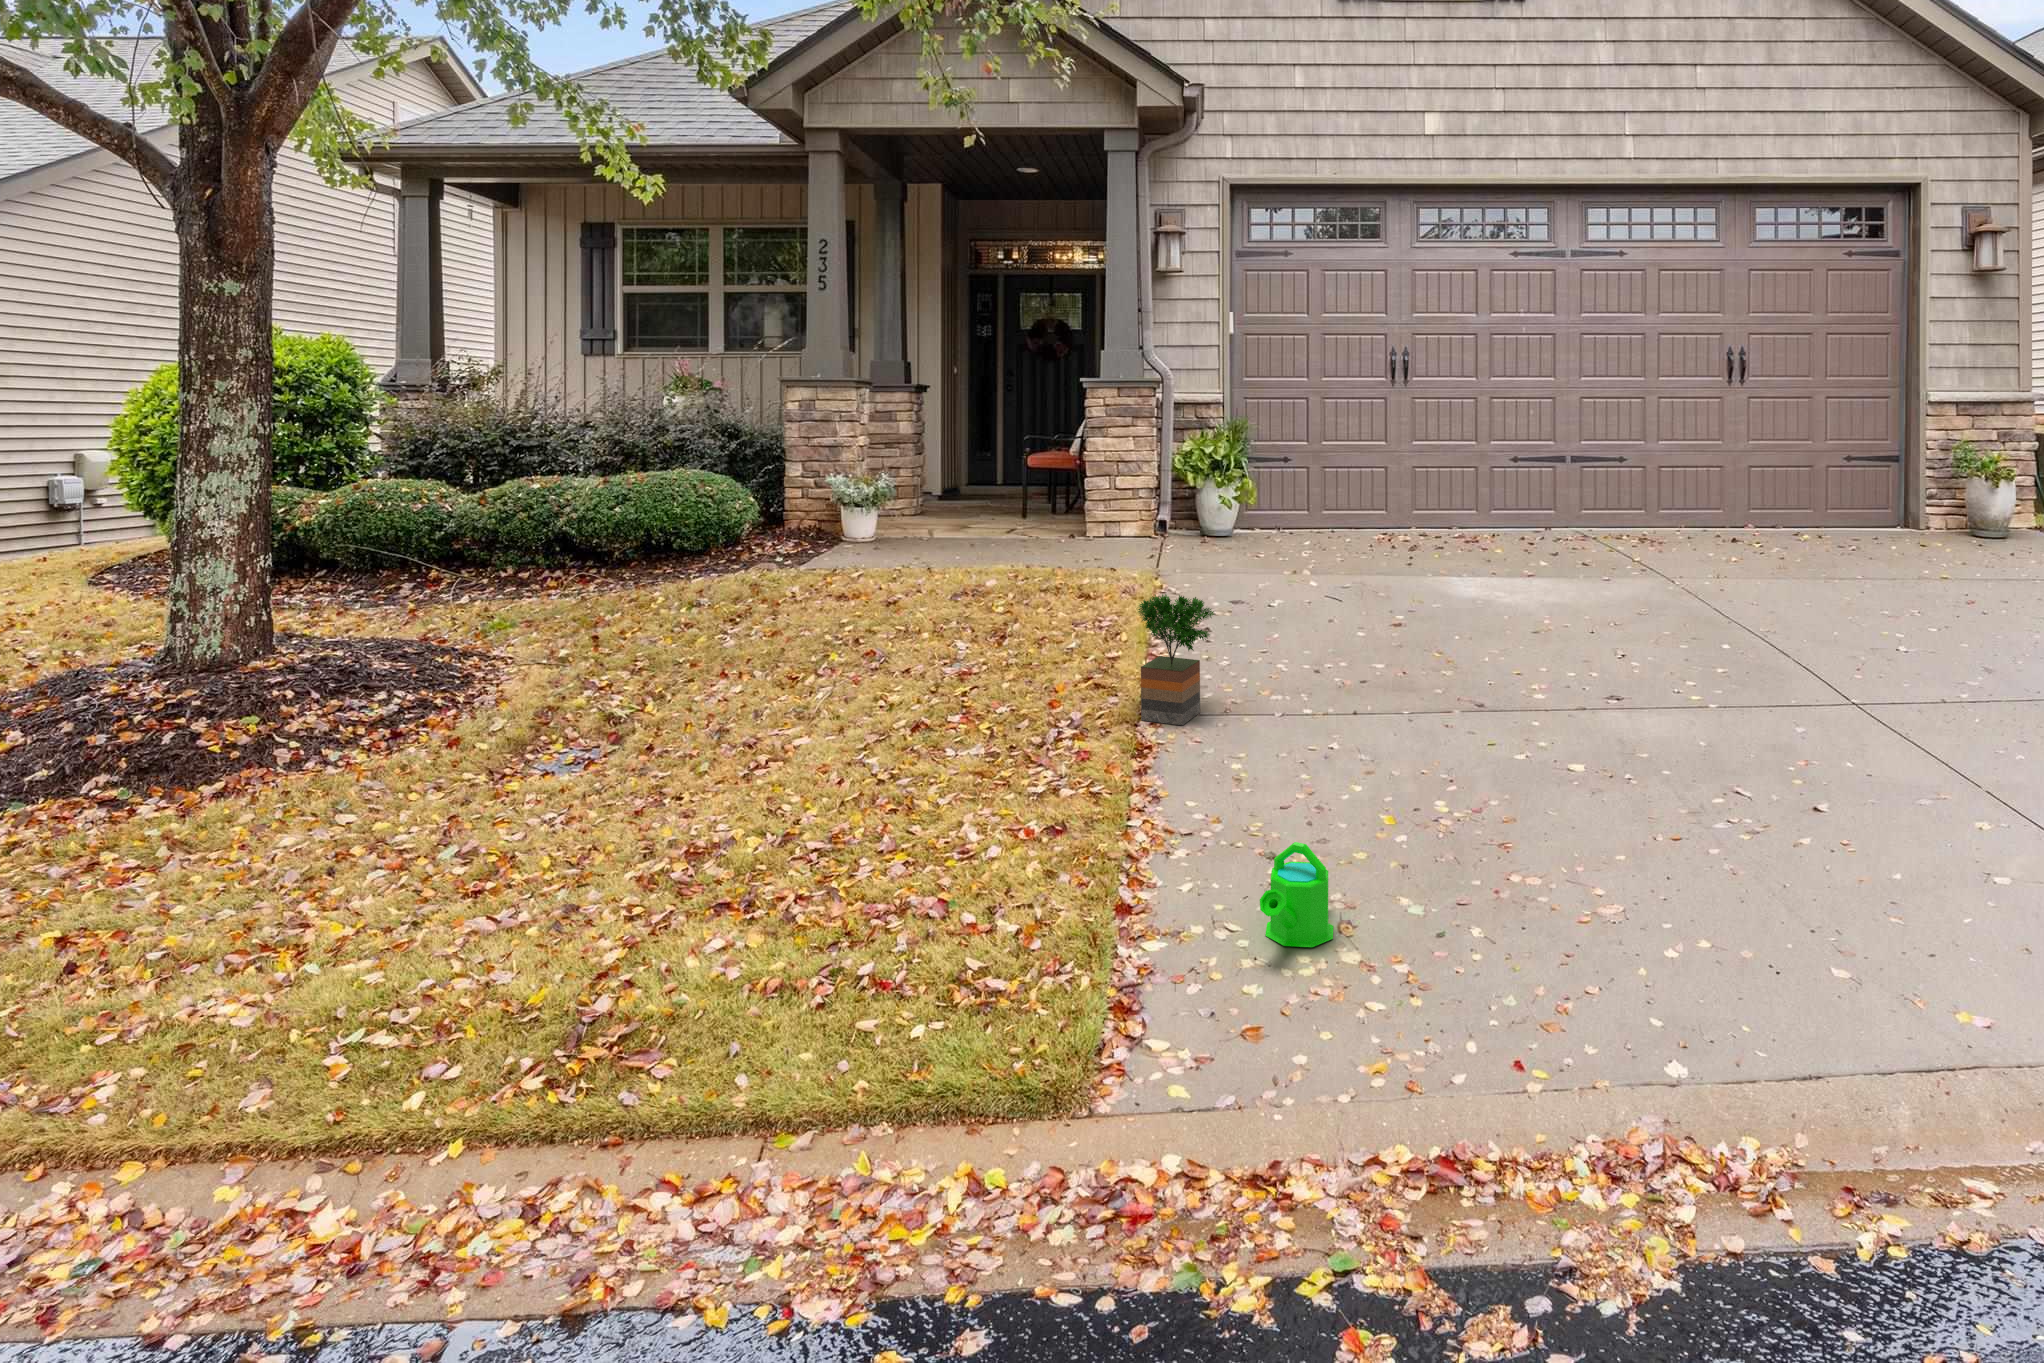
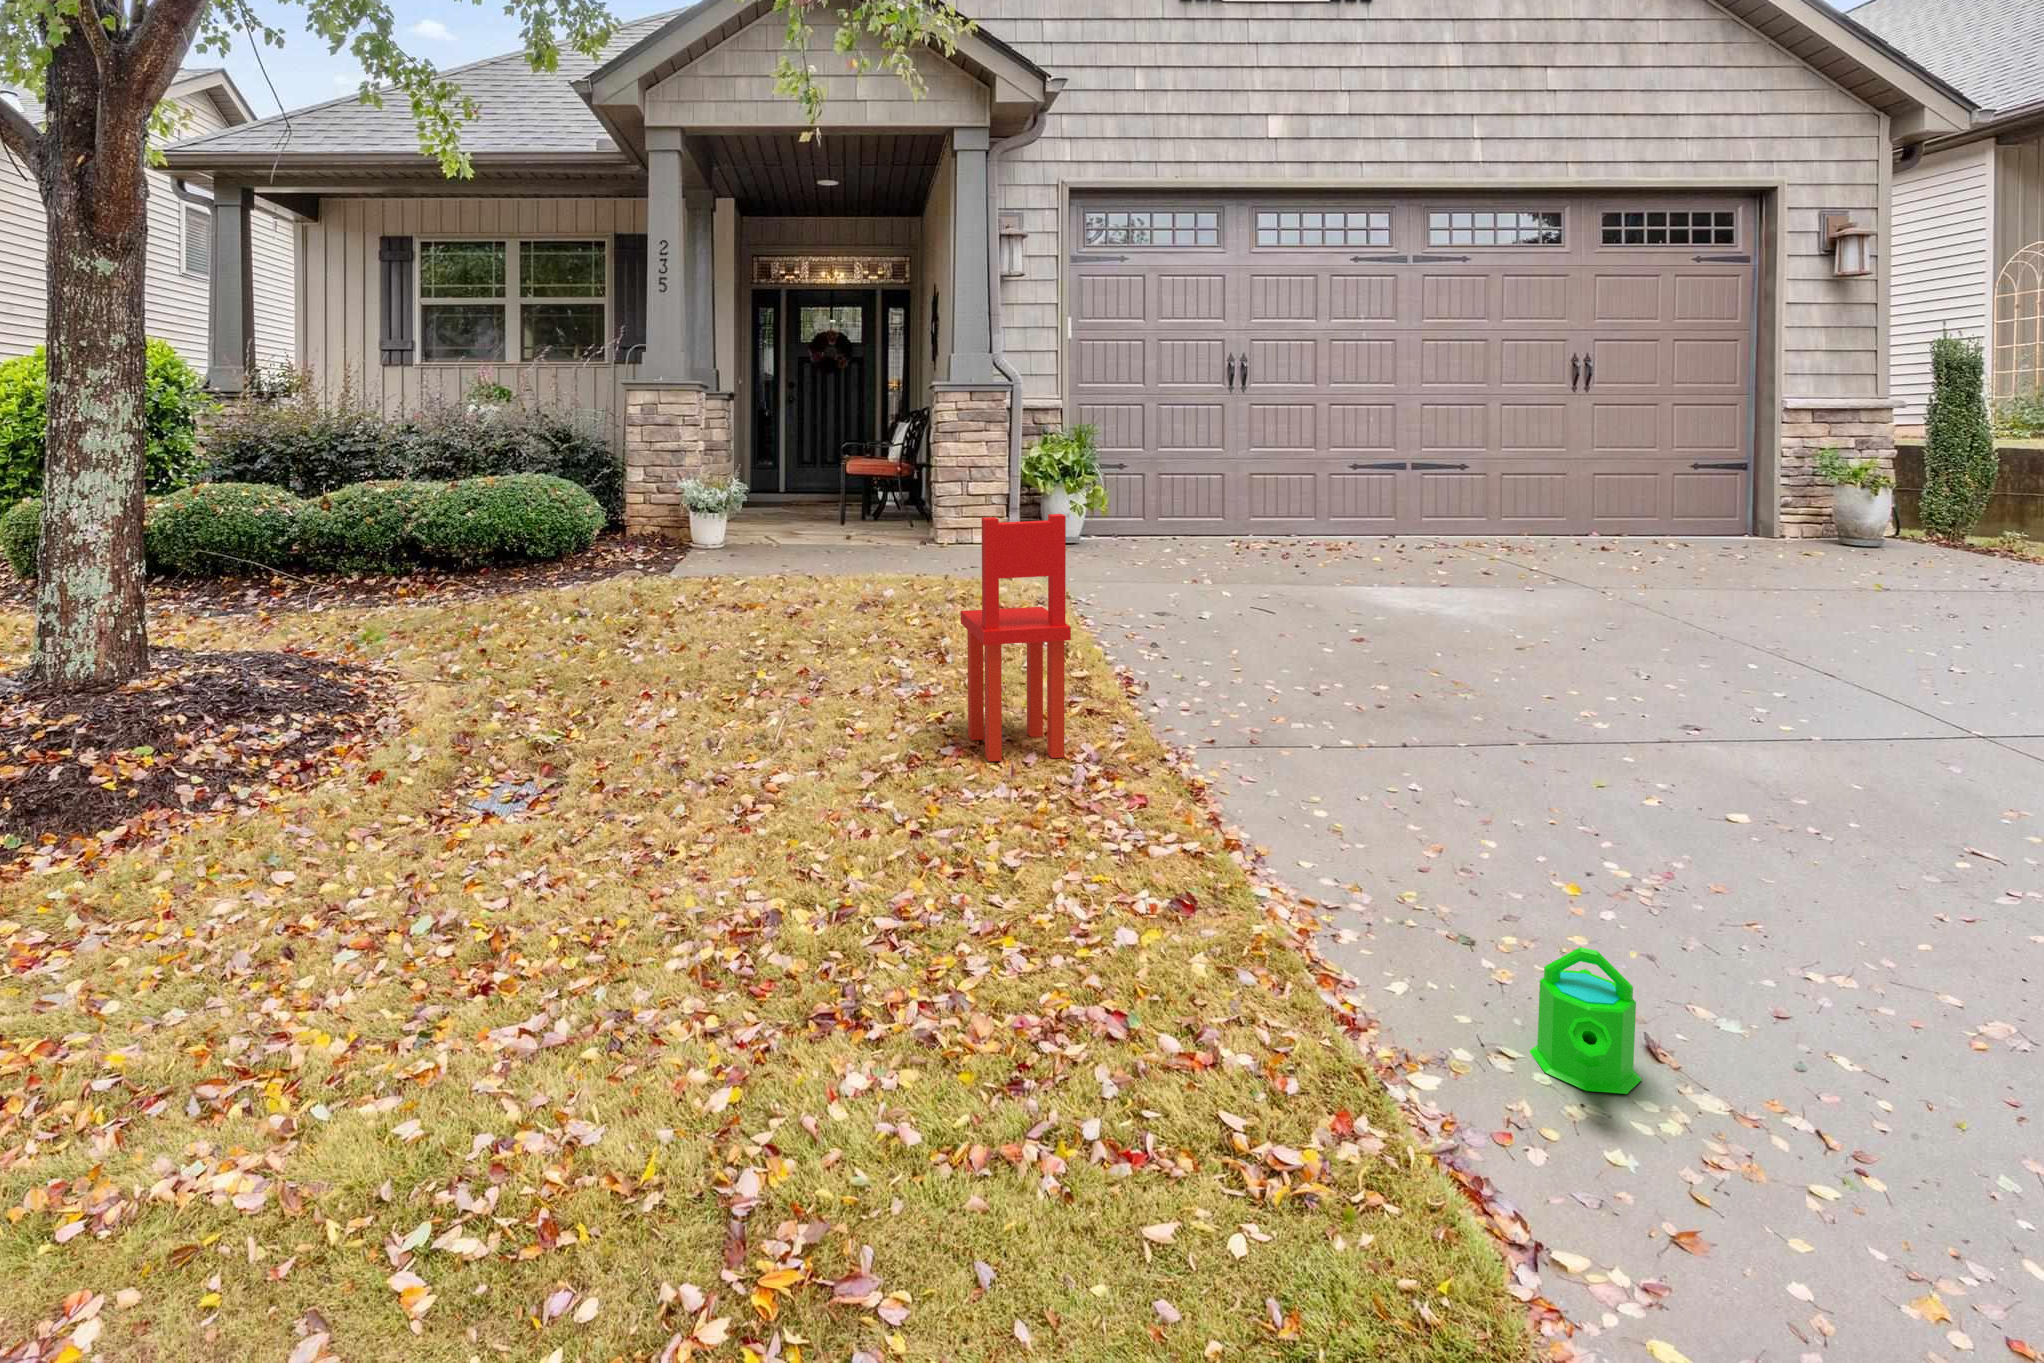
chair: none [994,510,1074,725] -> present [961,514,1071,761]
potted tree: present [1138,594,1214,725] -> none [1131,610,1231,764]

